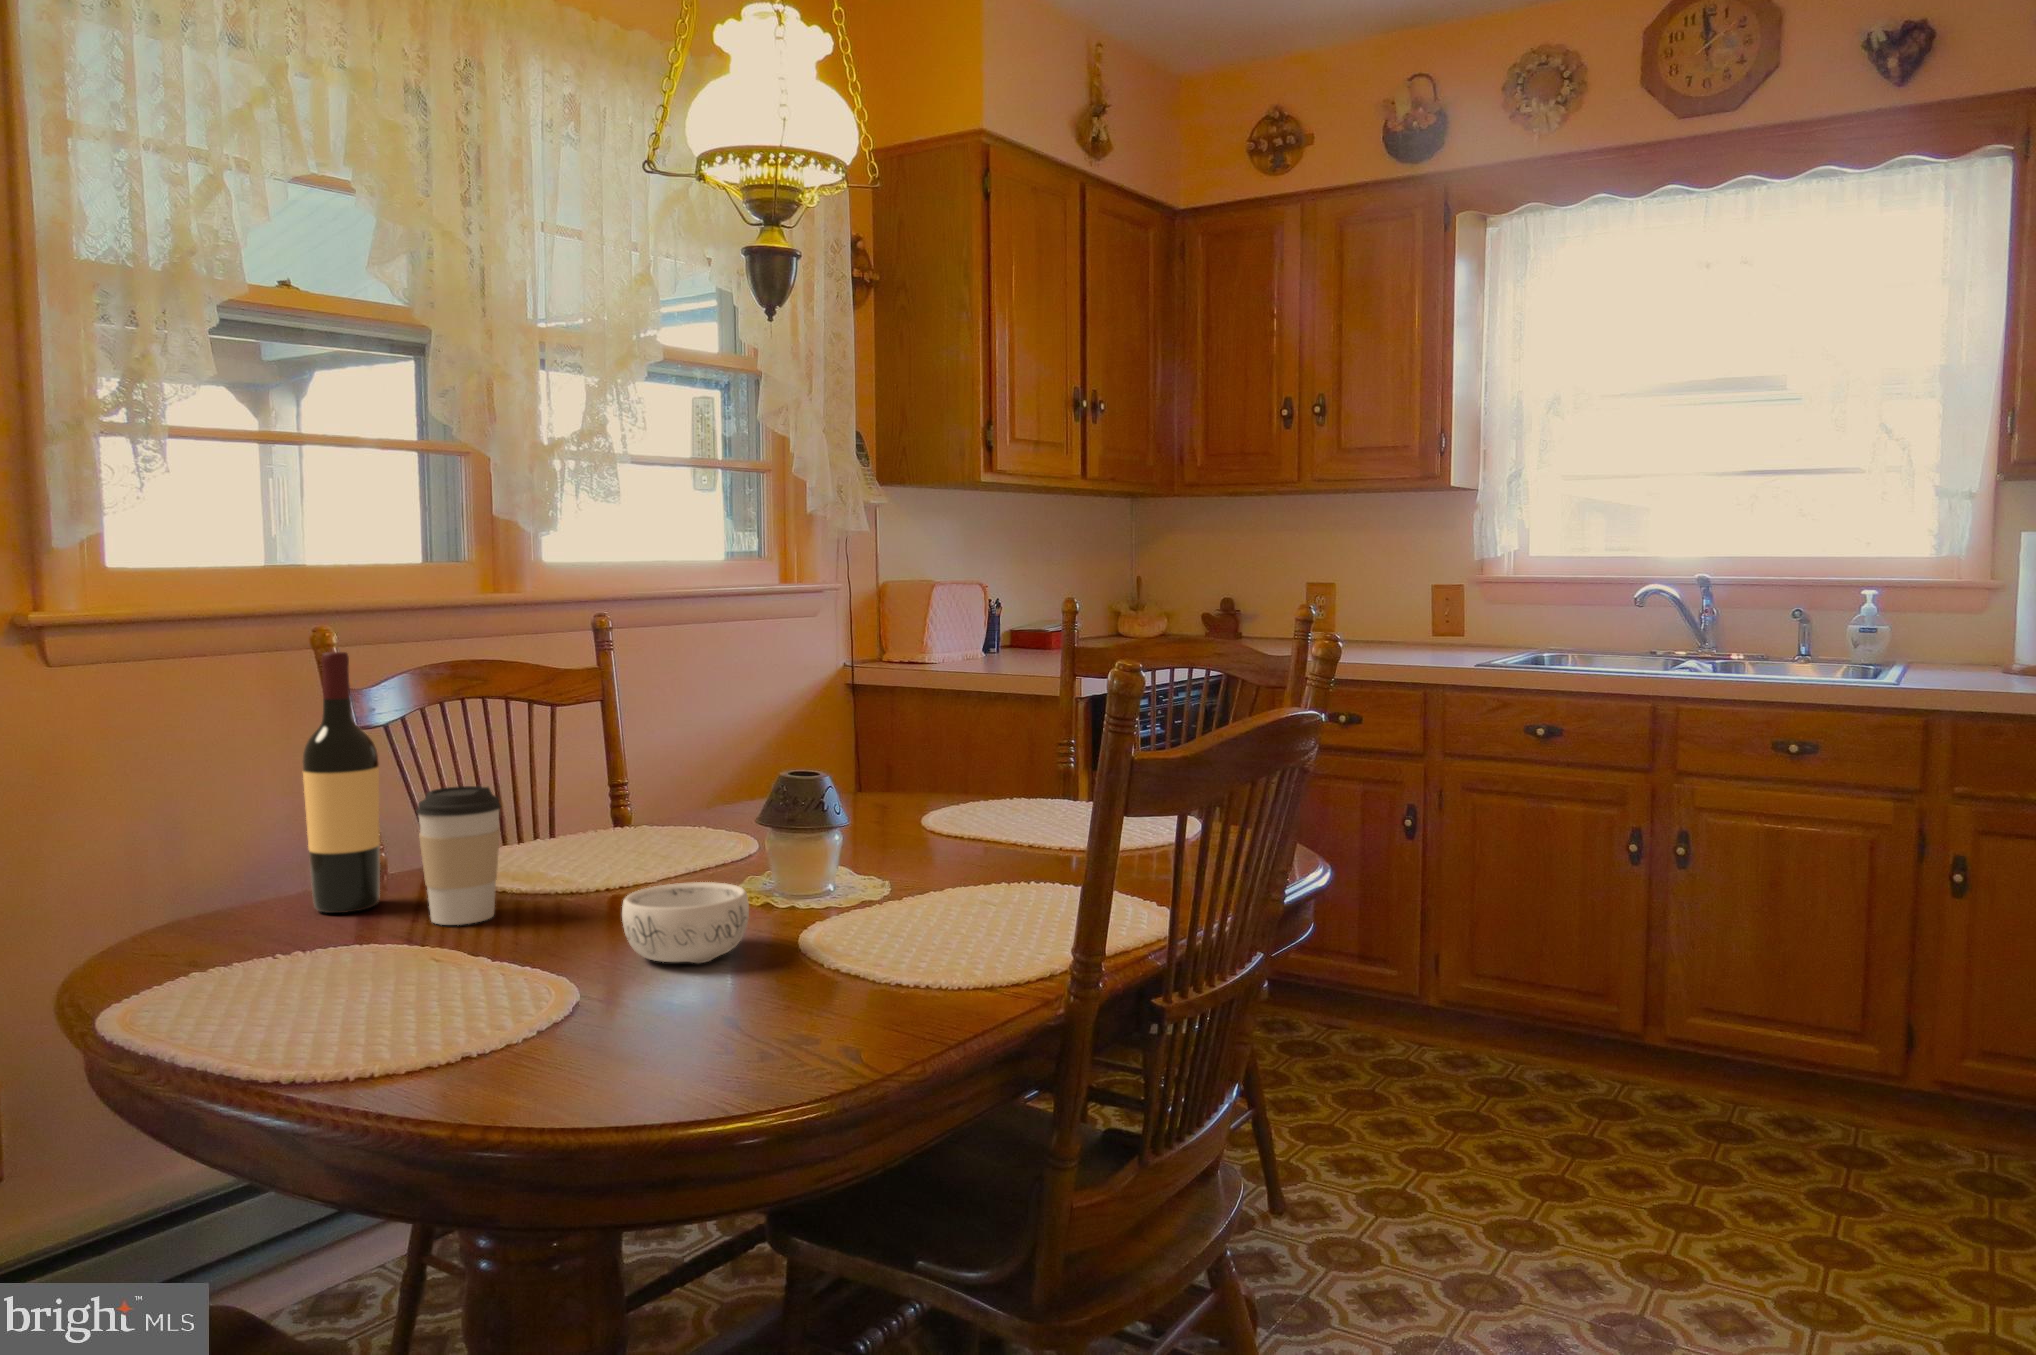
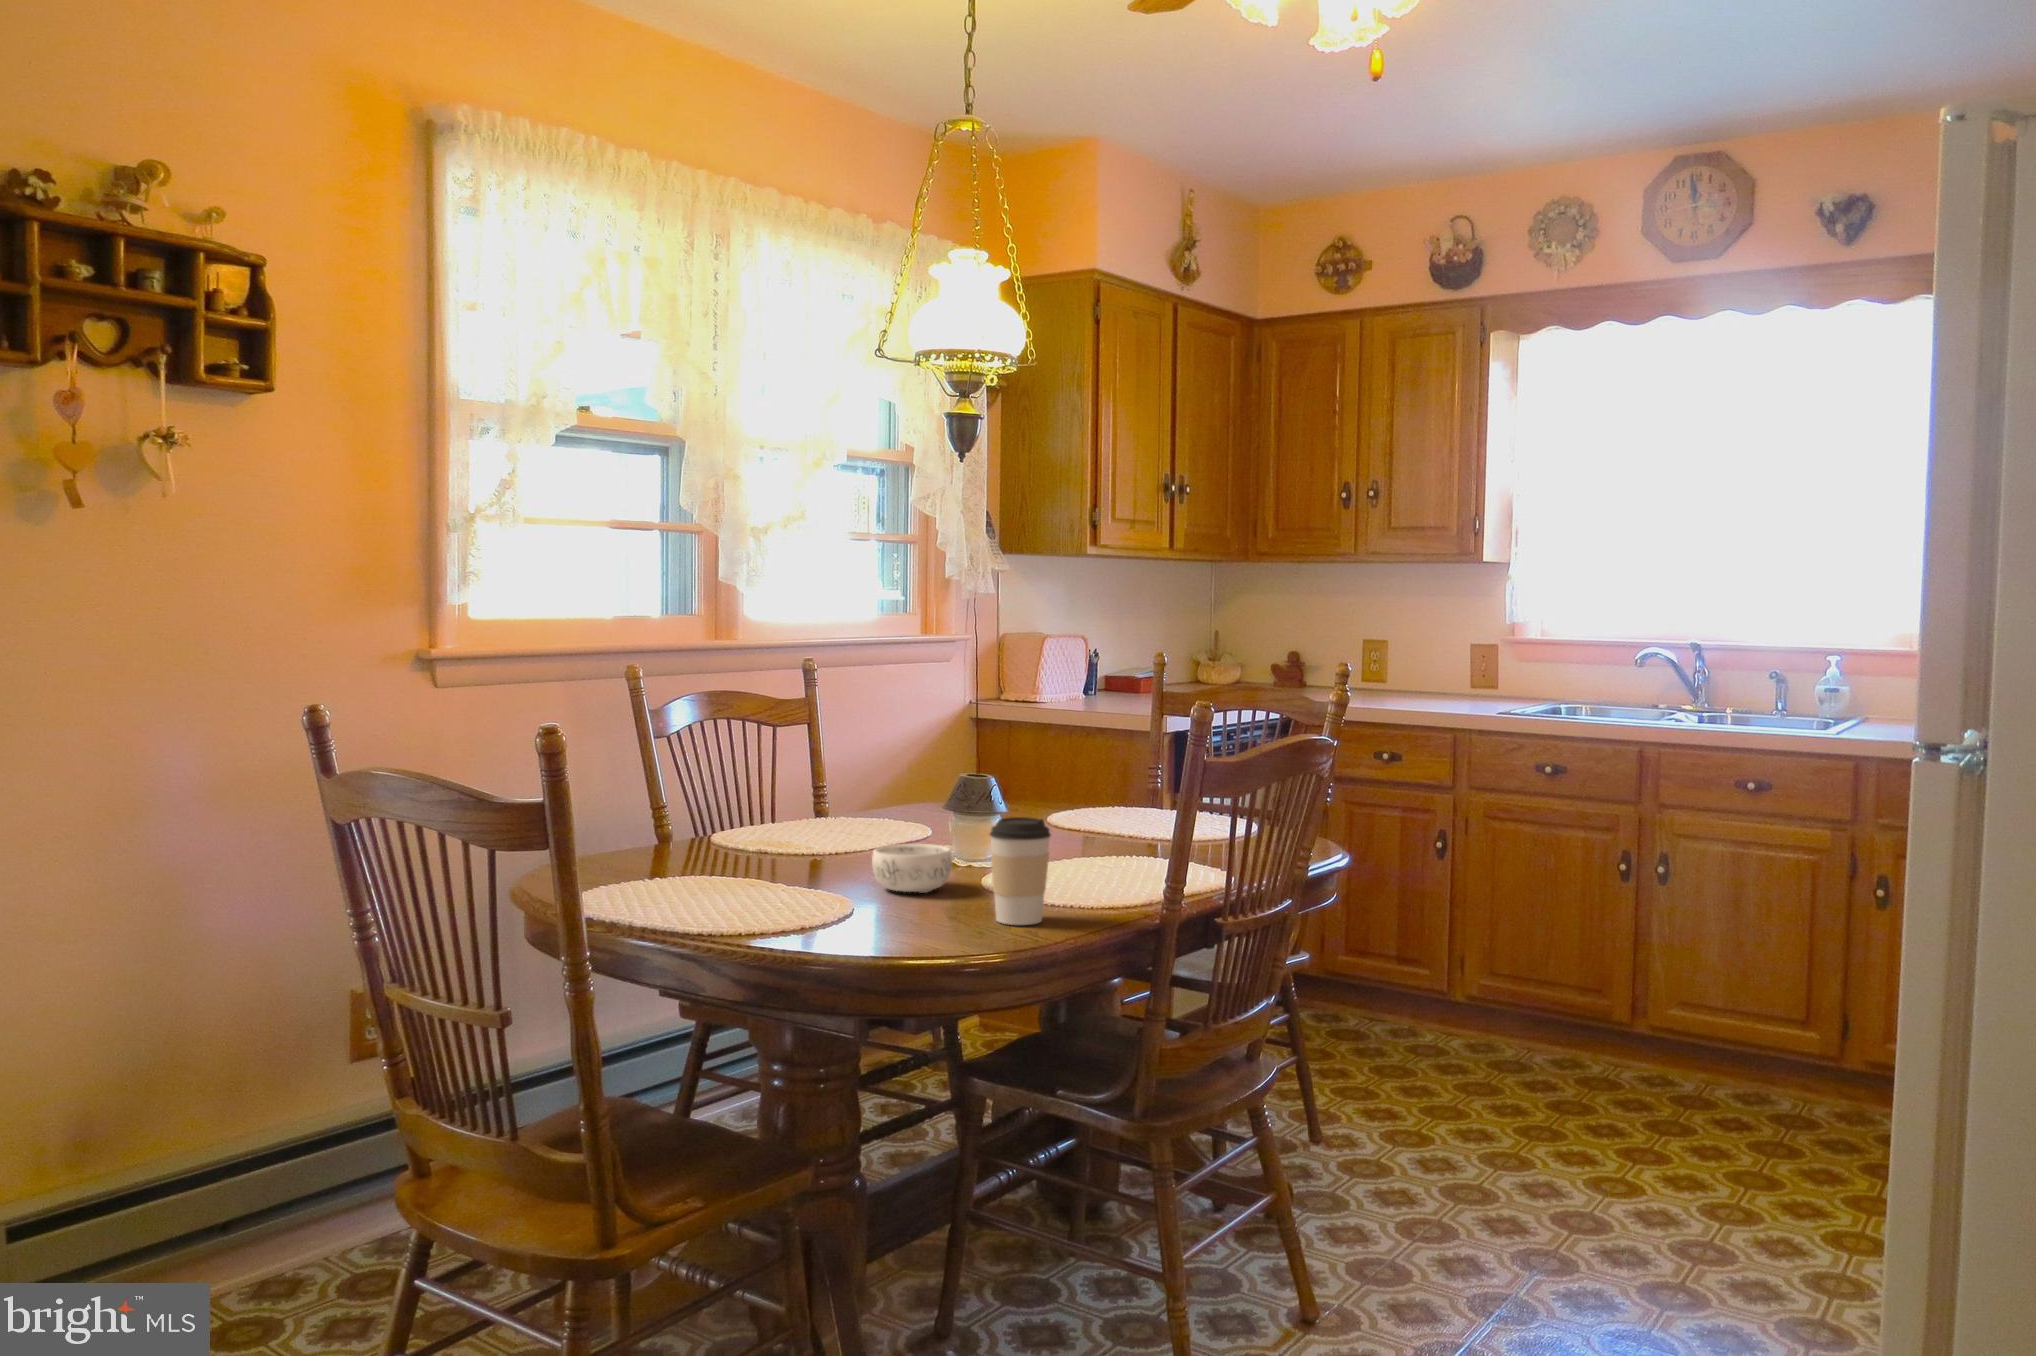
wine bottle: present [302,652,380,913] -> none [649,687,696,862]
coffee cup: present [417,786,501,925] -> present [990,817,1051,925]

